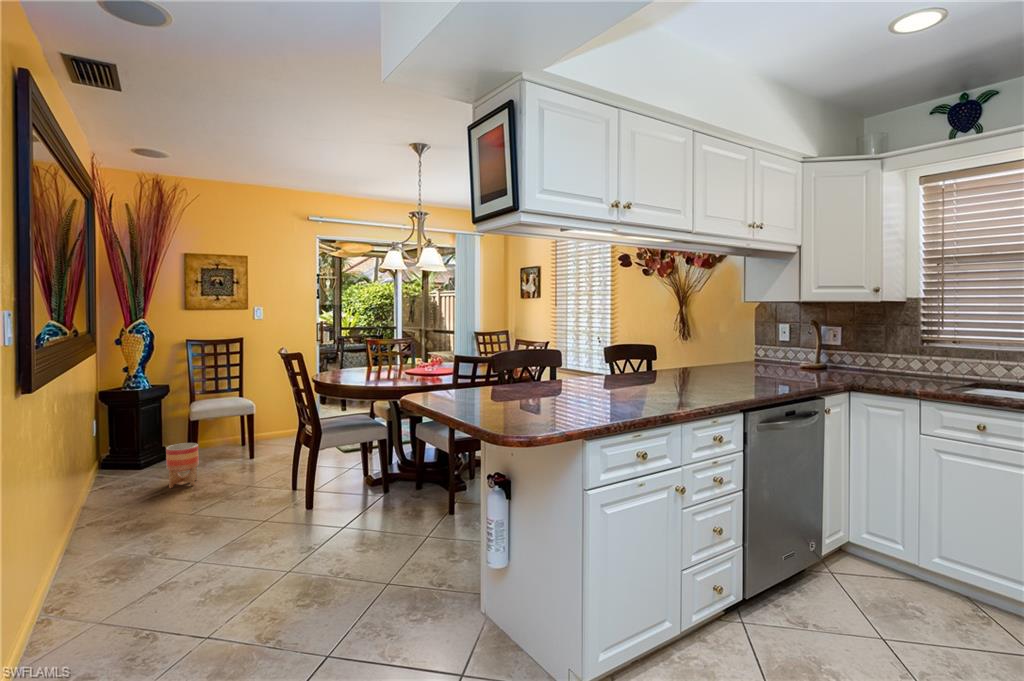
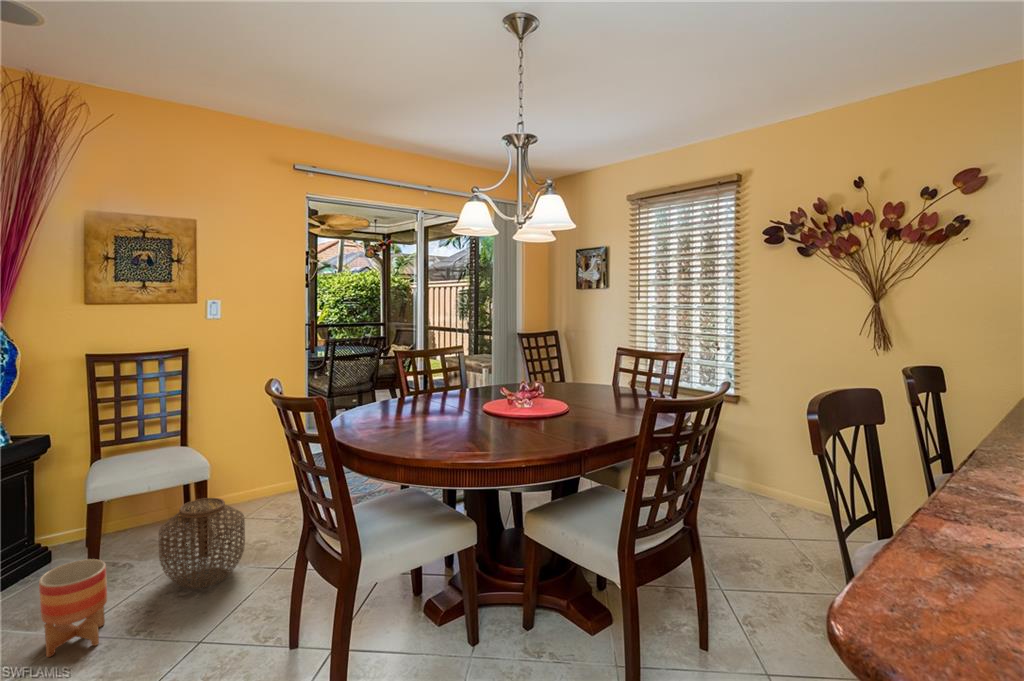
woven basket: none [225,420,274,470] -> present [159,498,245,589]

